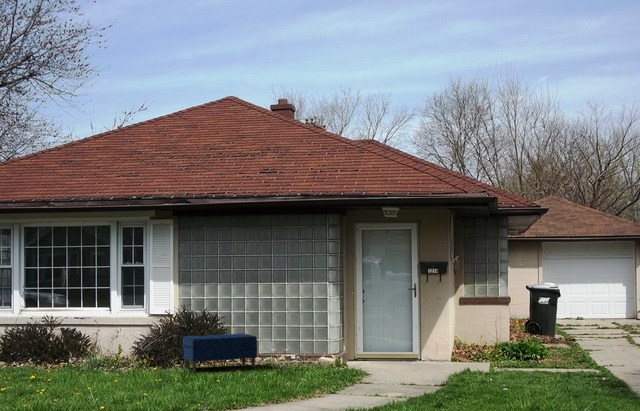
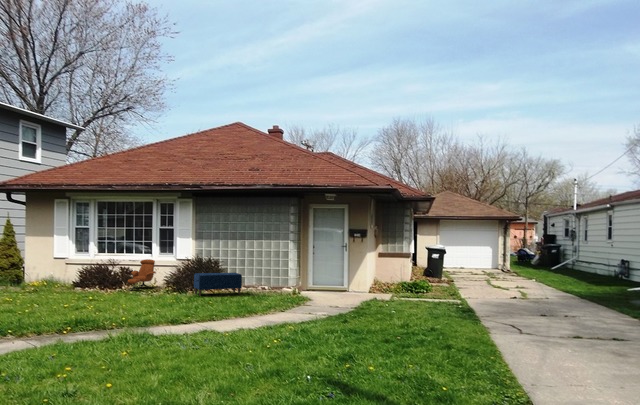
lounge chair: none [76,316,118,366] -> present [128,259,155,290]

